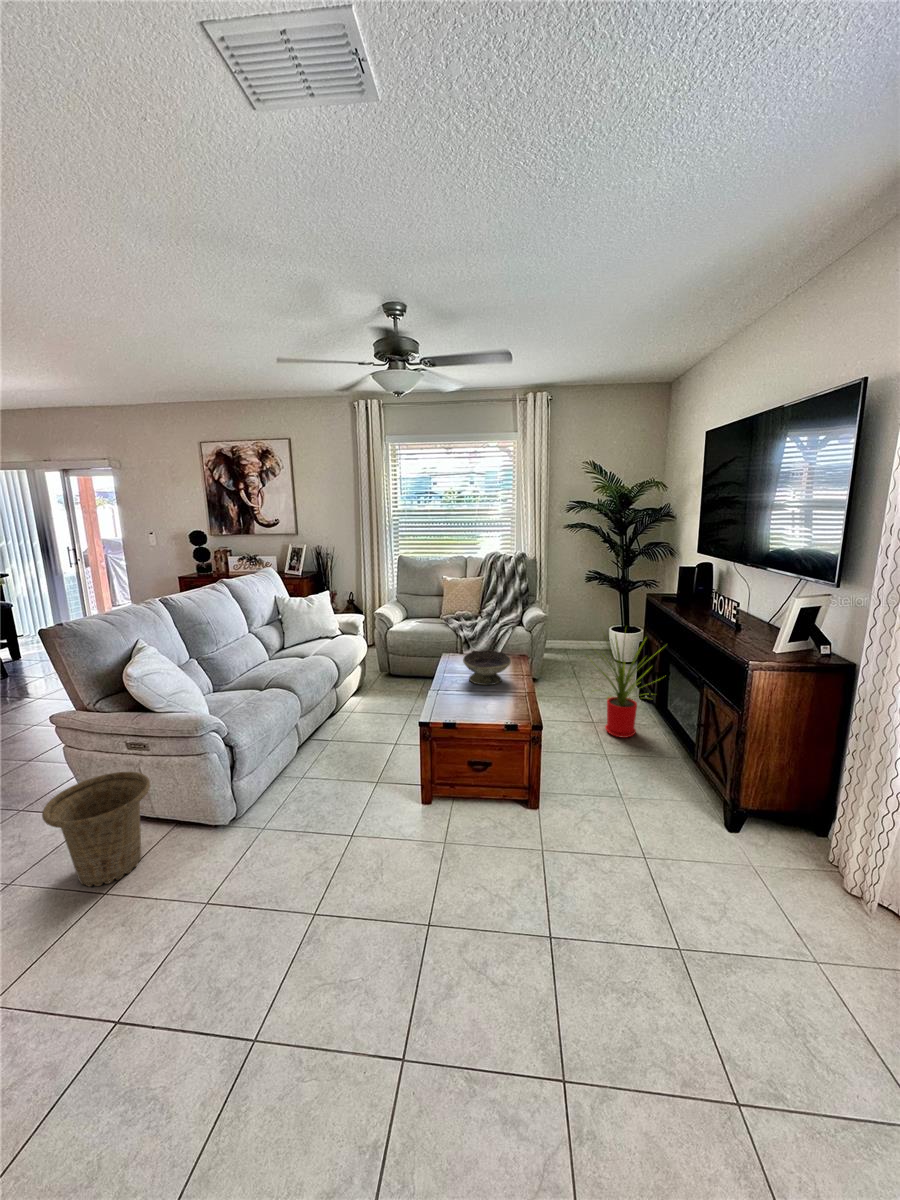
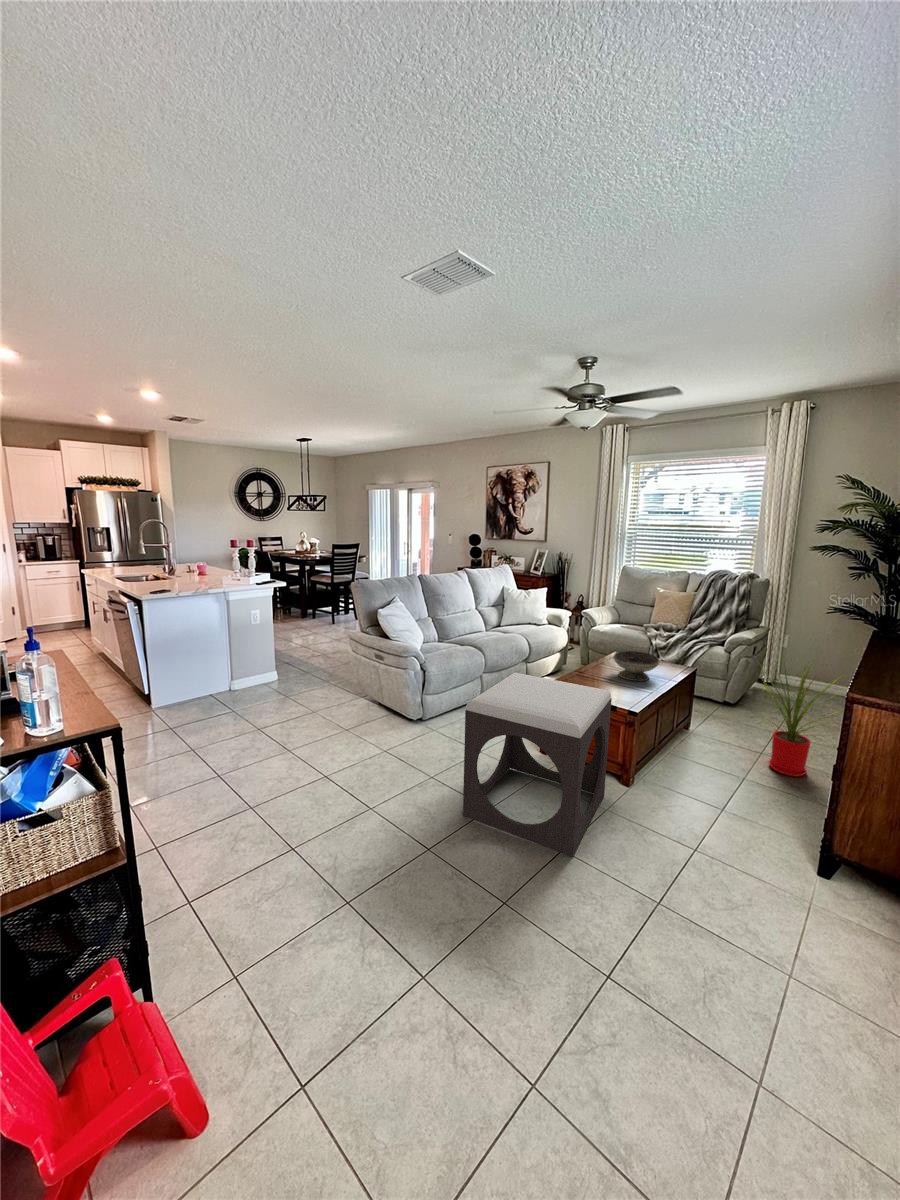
footstool: none [397,713,573,961] -> present [463,673,612,857]
basket: present [42,772,150,887] -> none [329,669,380,727]

